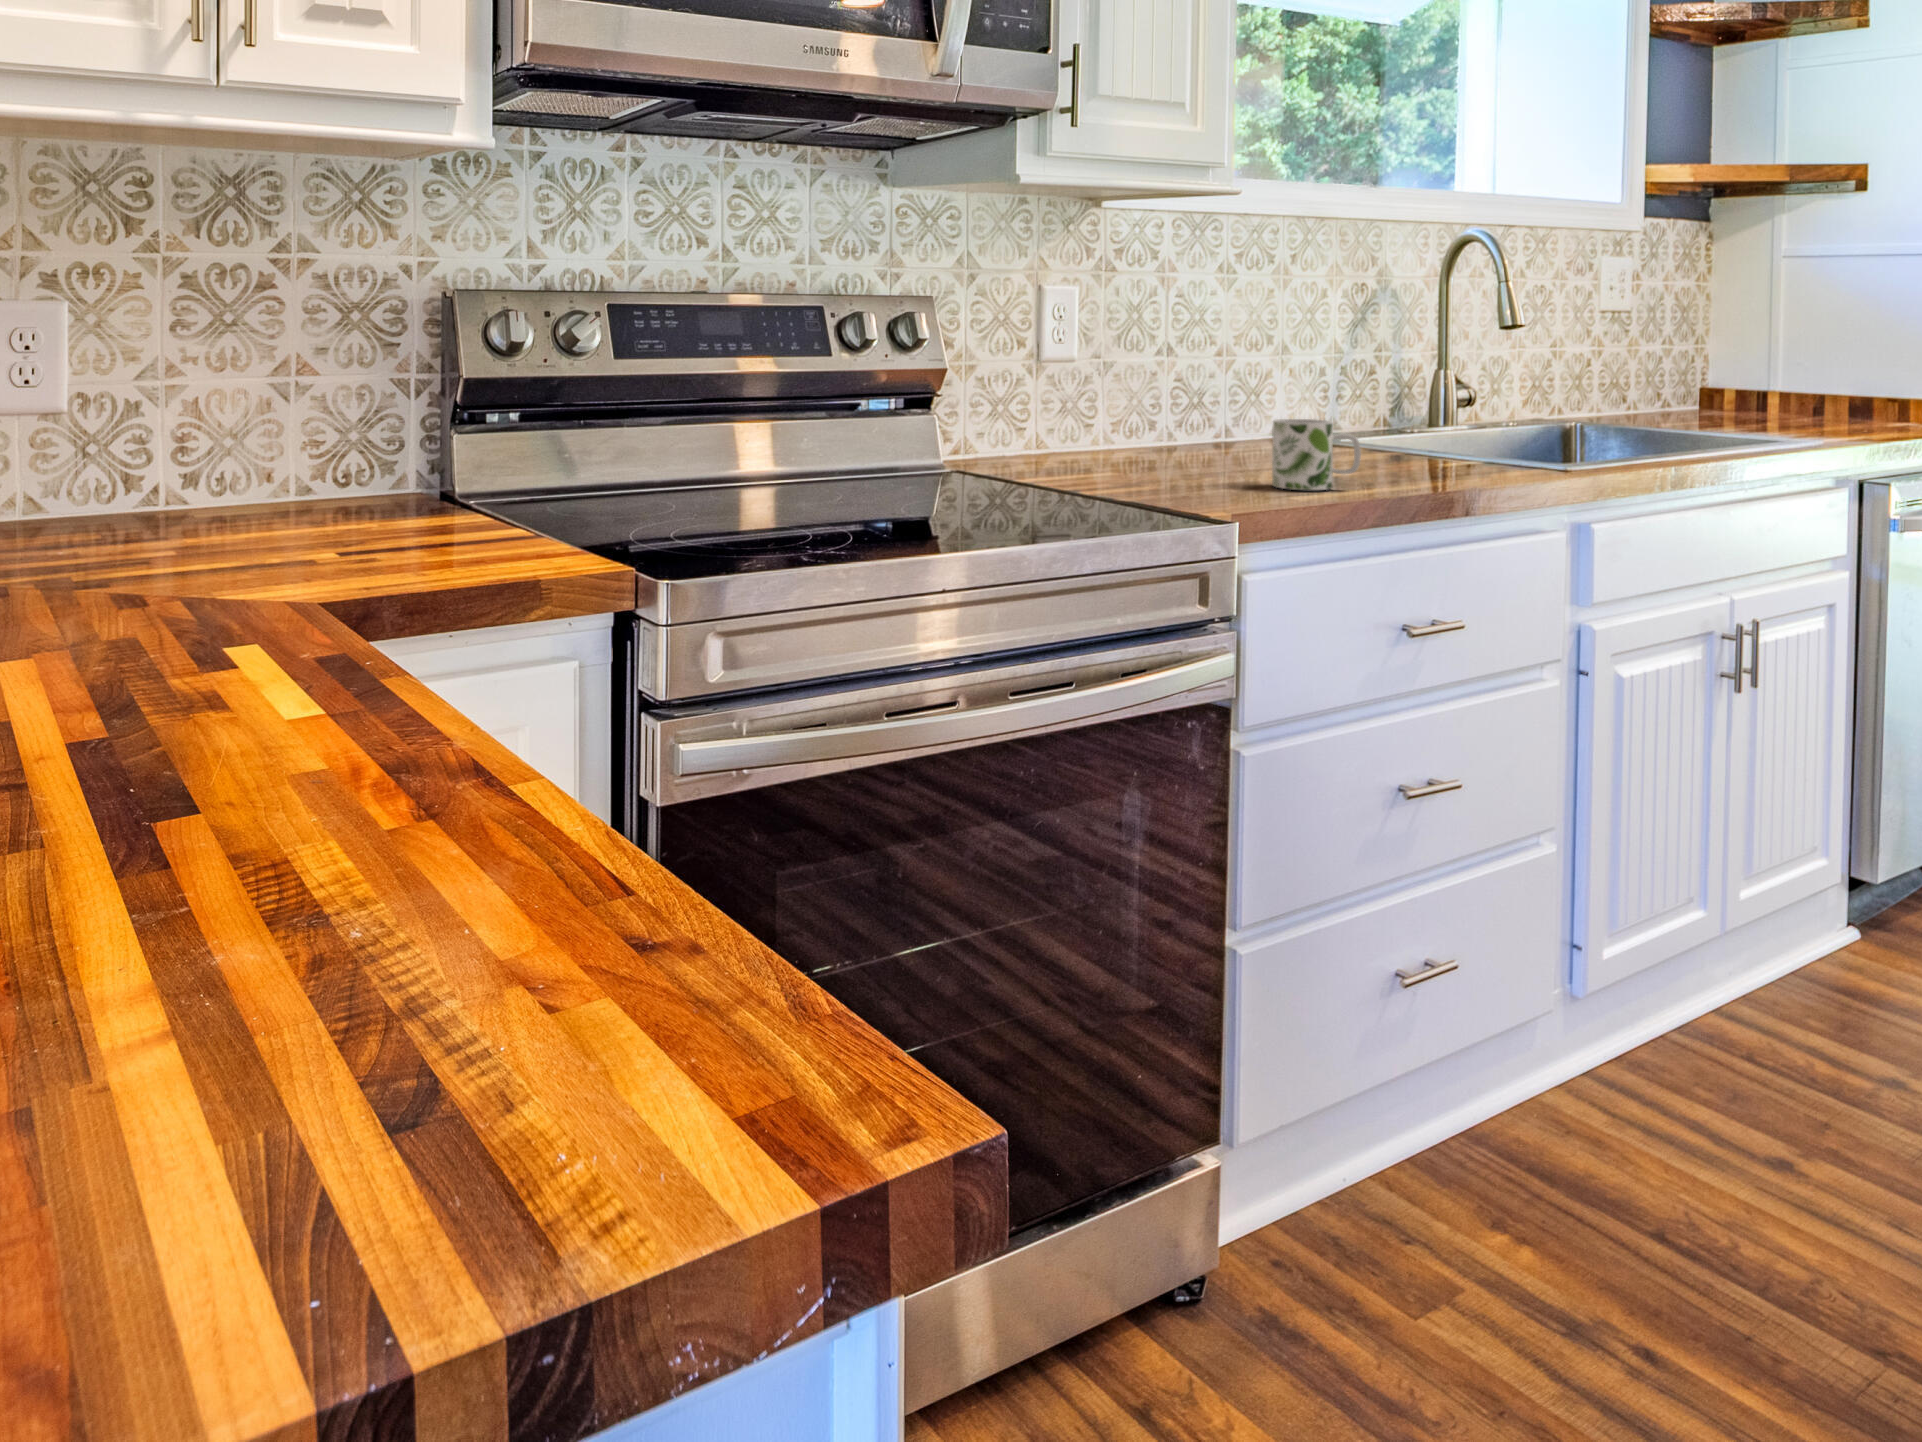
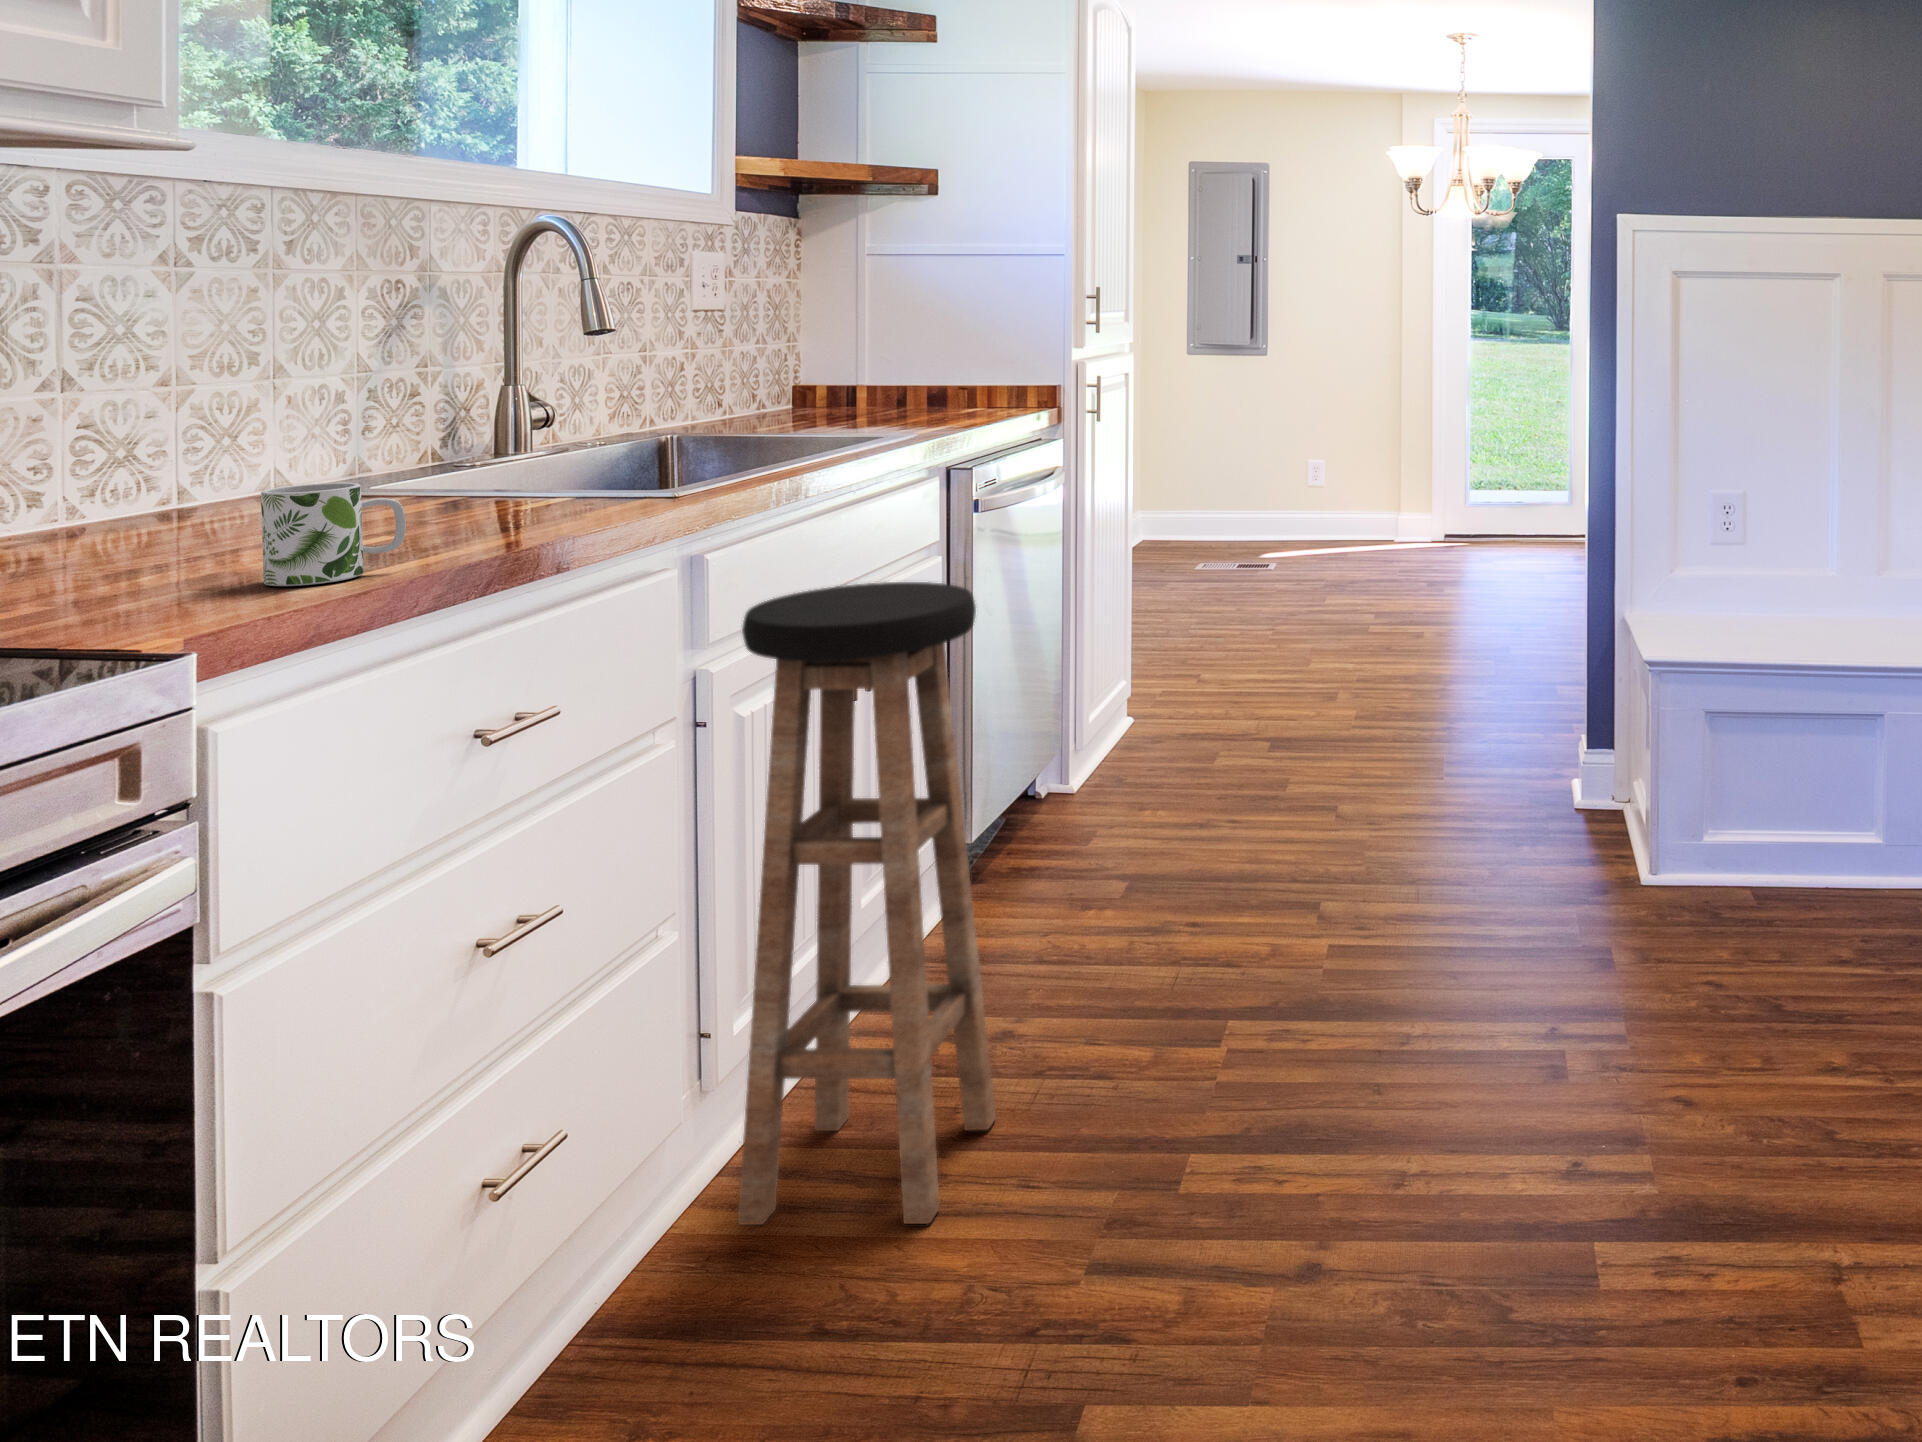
bar stool: none [1598,569,1877,1213] -> present [738,582,996,1225]

